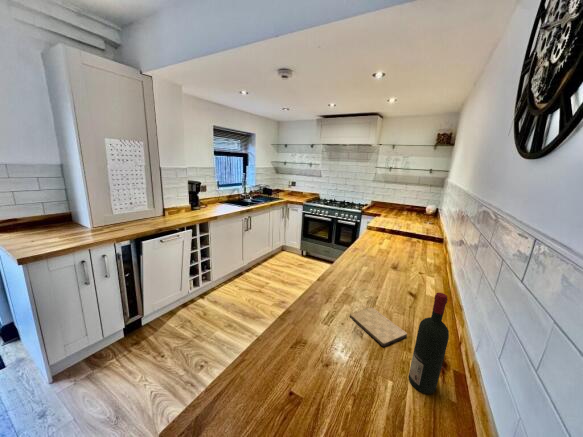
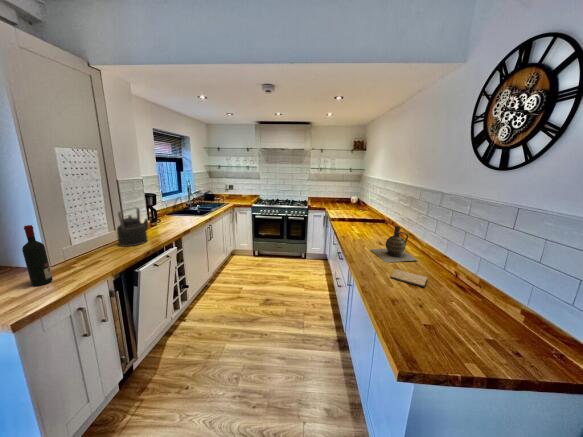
kettle: none [148,191,181,223] -> present [117,208,148,247]
ceramic jug: none [372,247,430,305] -> present [371,226,417,263]
wine bottle: present [409,293,449,394] -> present [22,225,53,286]

